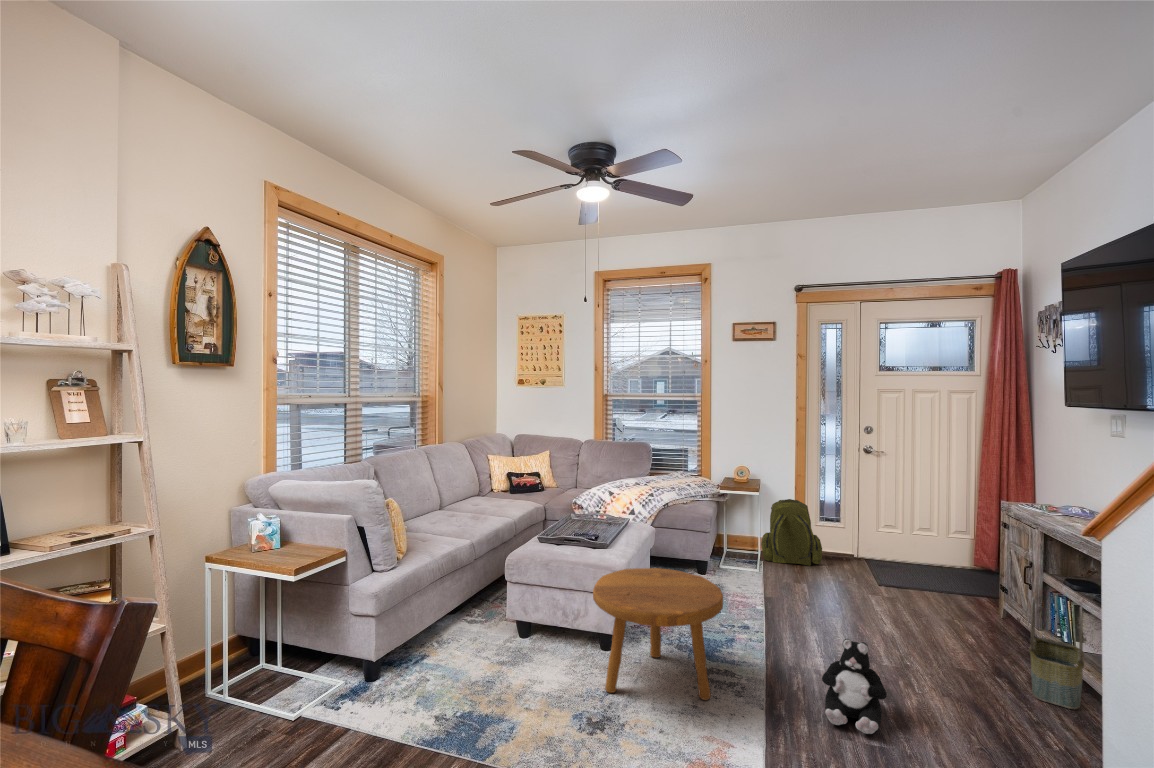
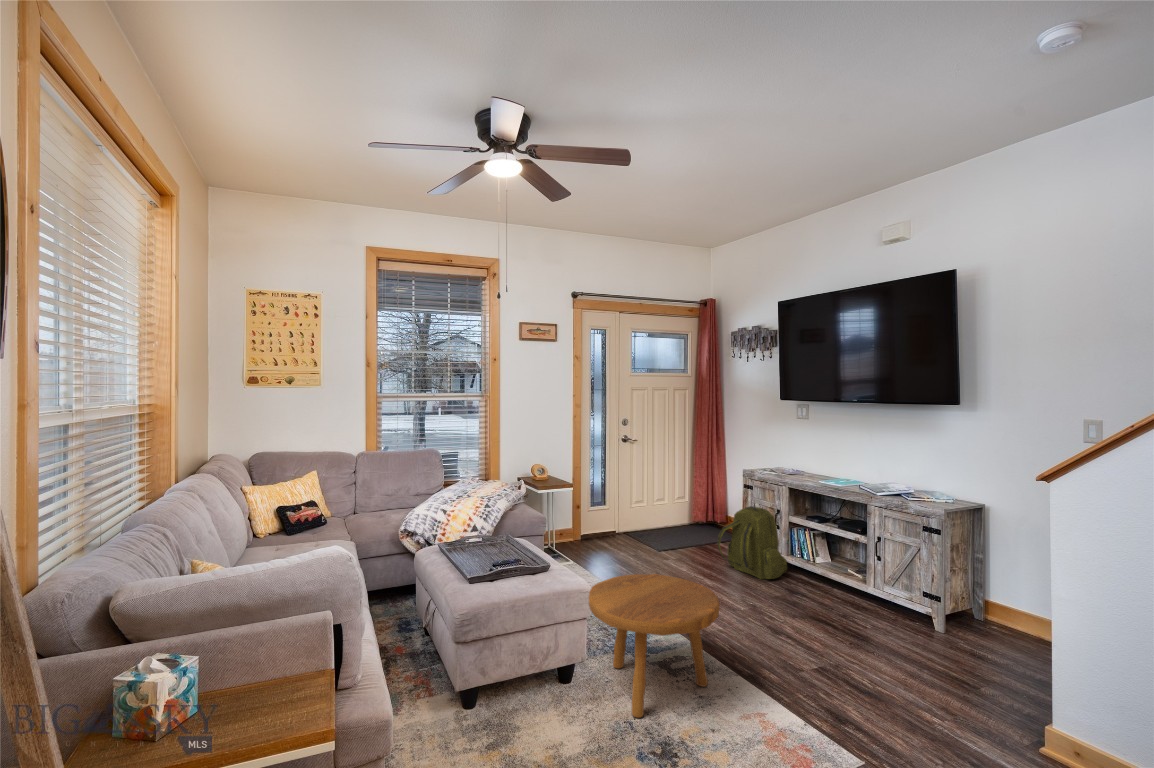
backpack: present [761,499,822,566] -> present [717,506,787,579]
basket: present [1029,597,1084,709] -> none [807,533,848,601]
plush toy: present [822,639,887,734] -> none [763,593,821,664]

